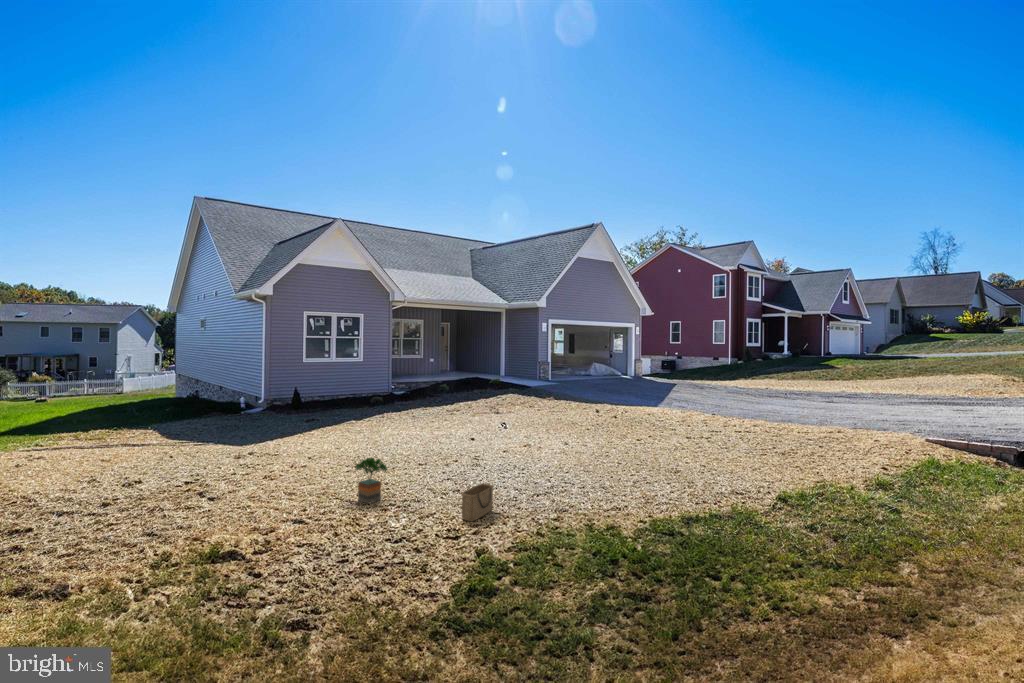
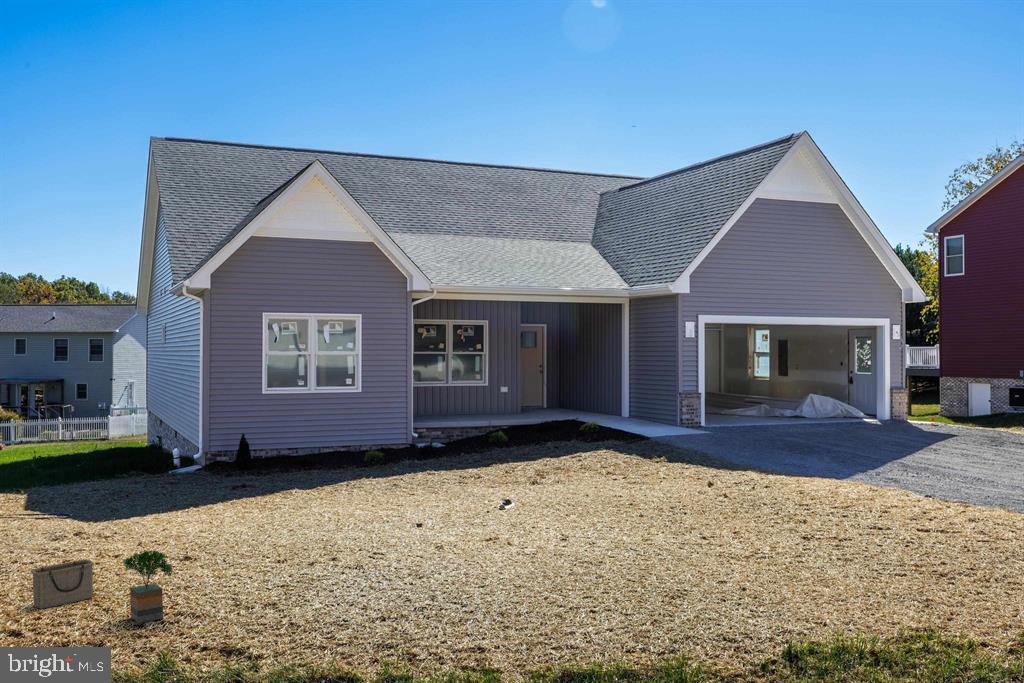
basket: present [461,483,494,521] -> present [31,559,94,609]

